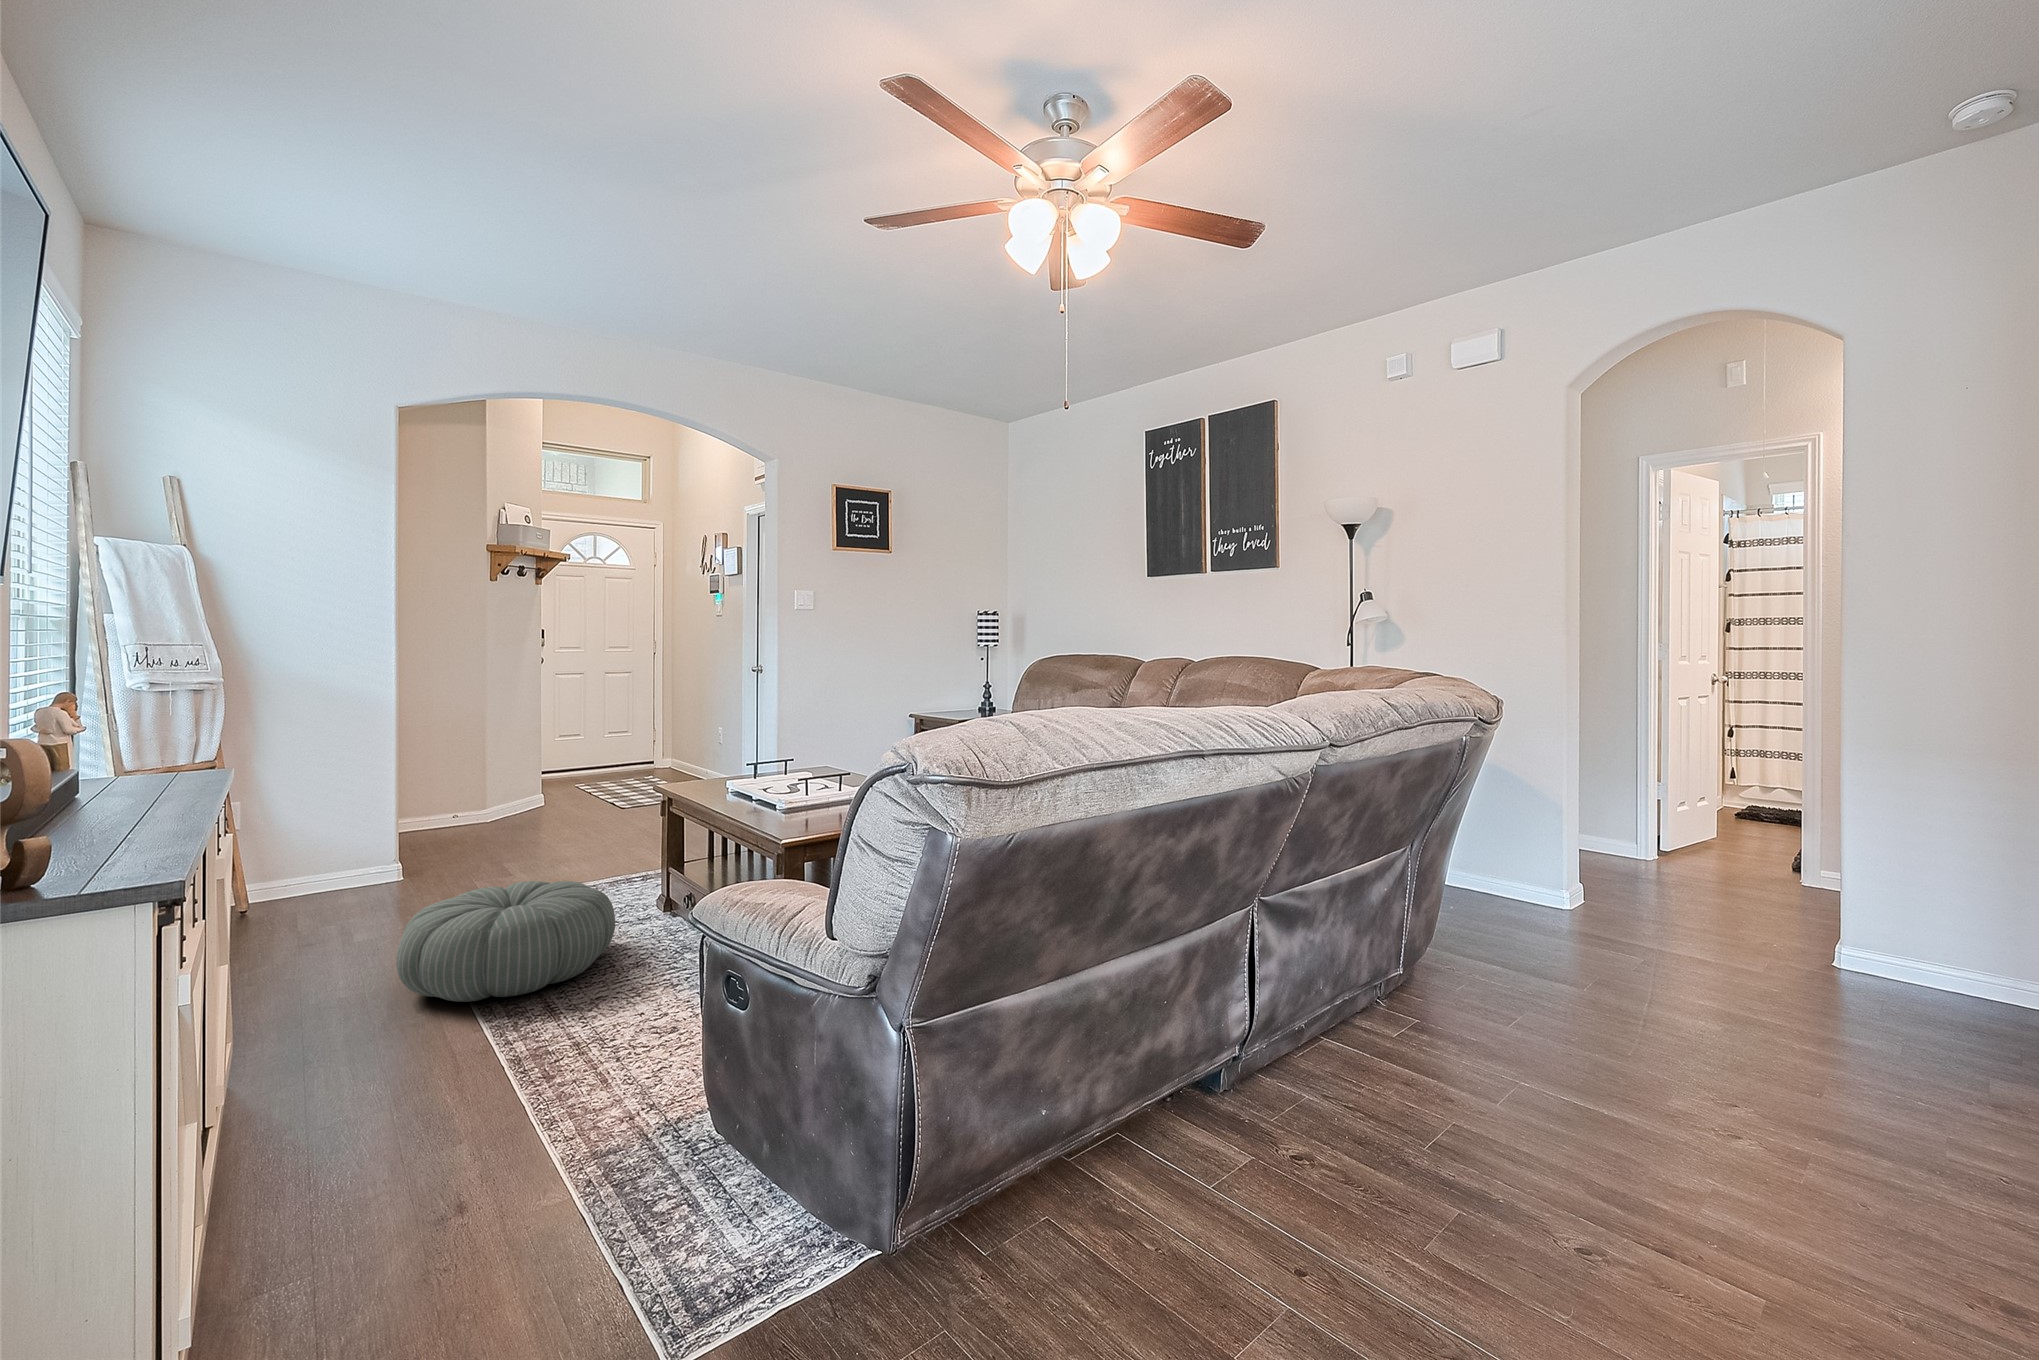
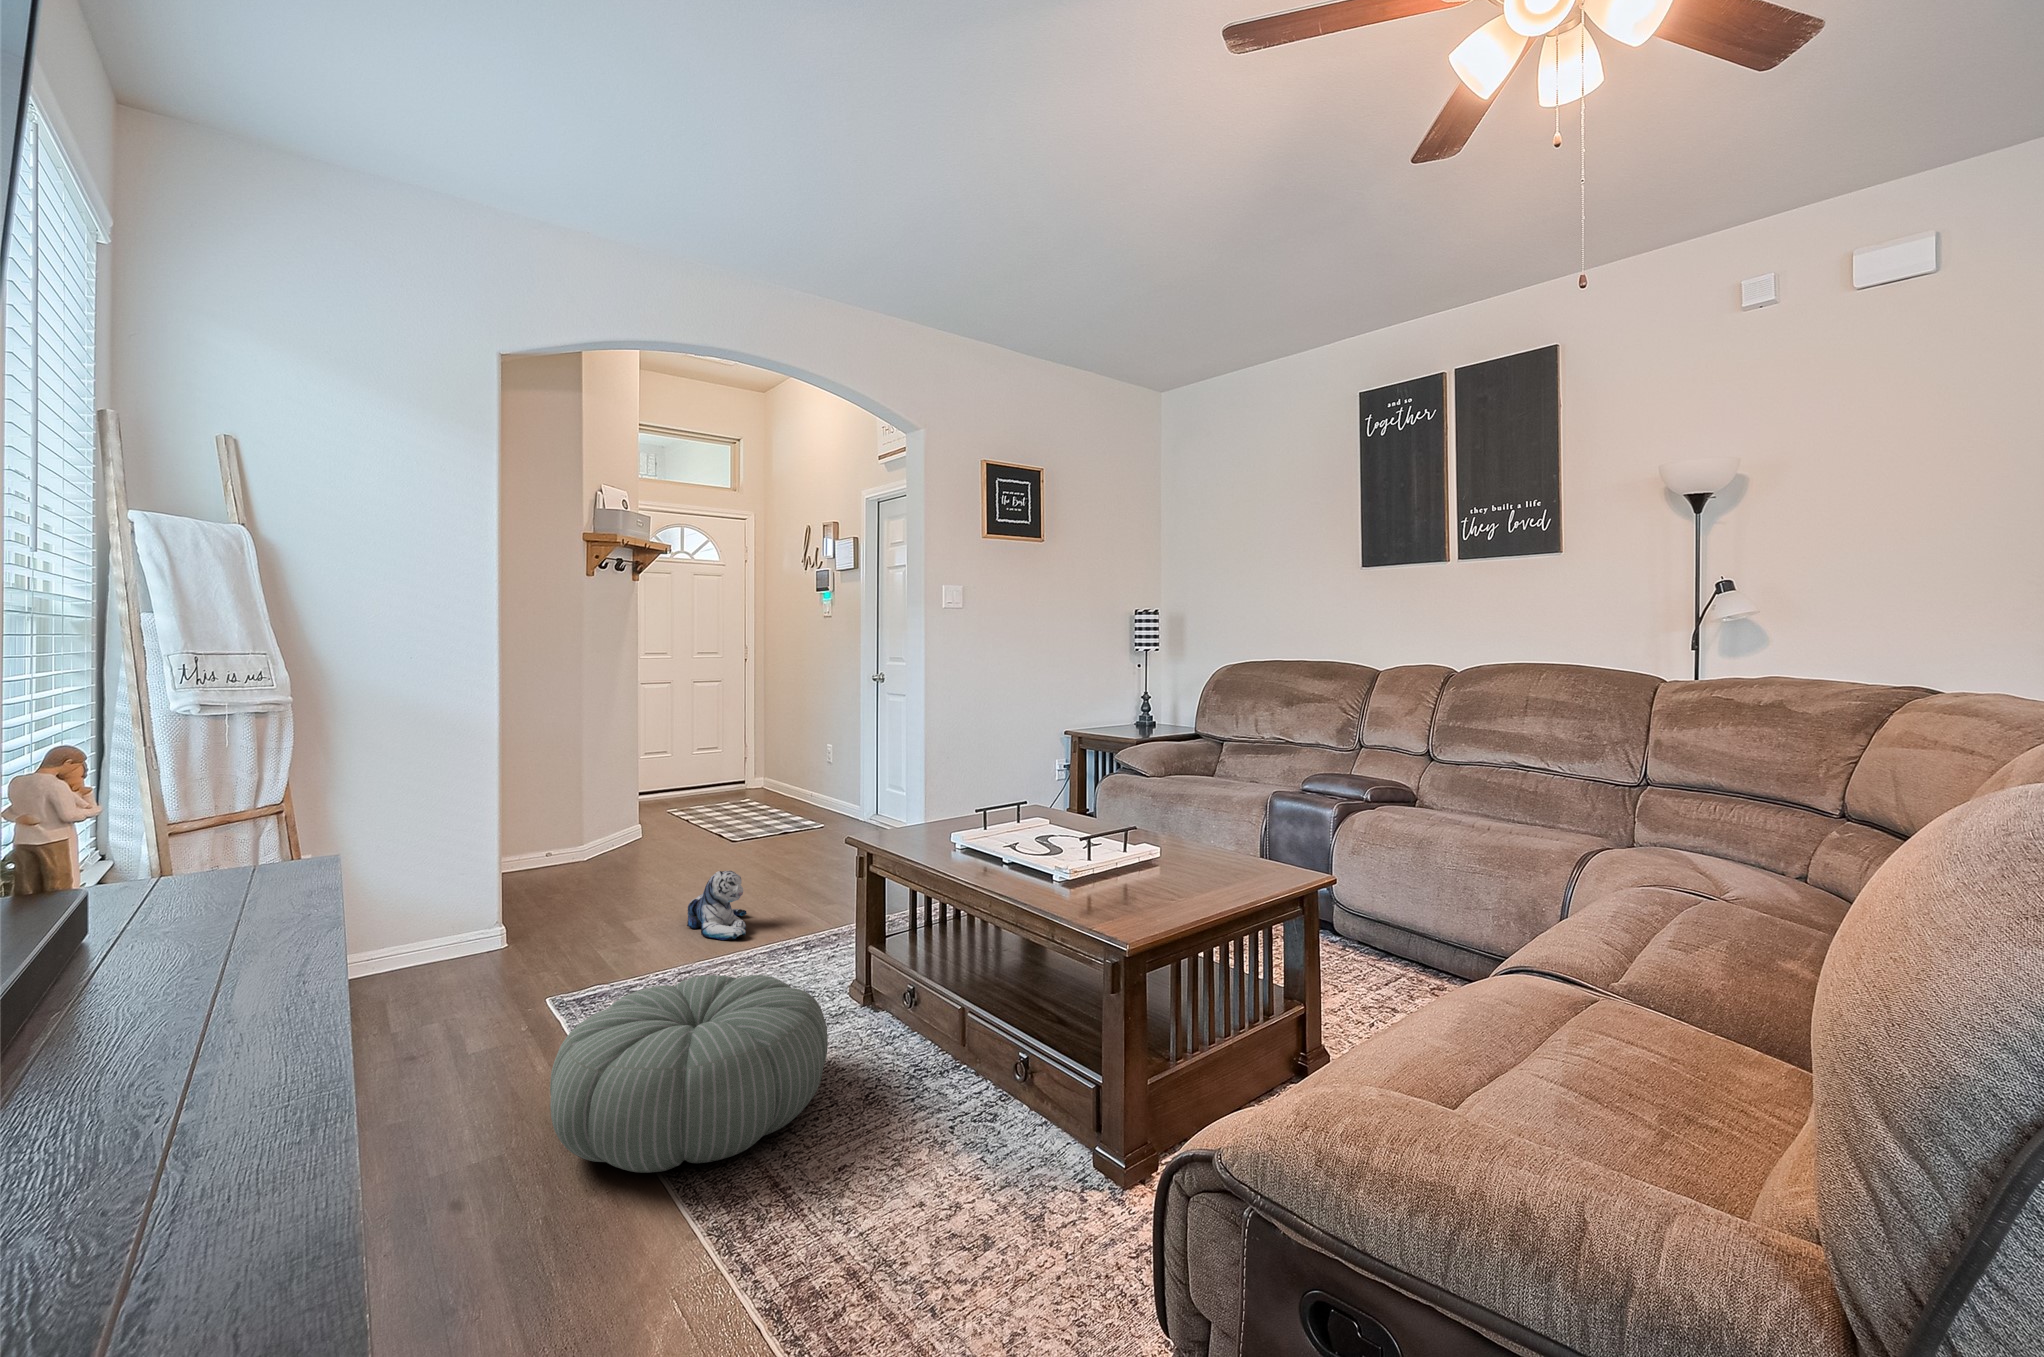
plush toy: none [554,821,607,874] -> present [687,871,746,940]

